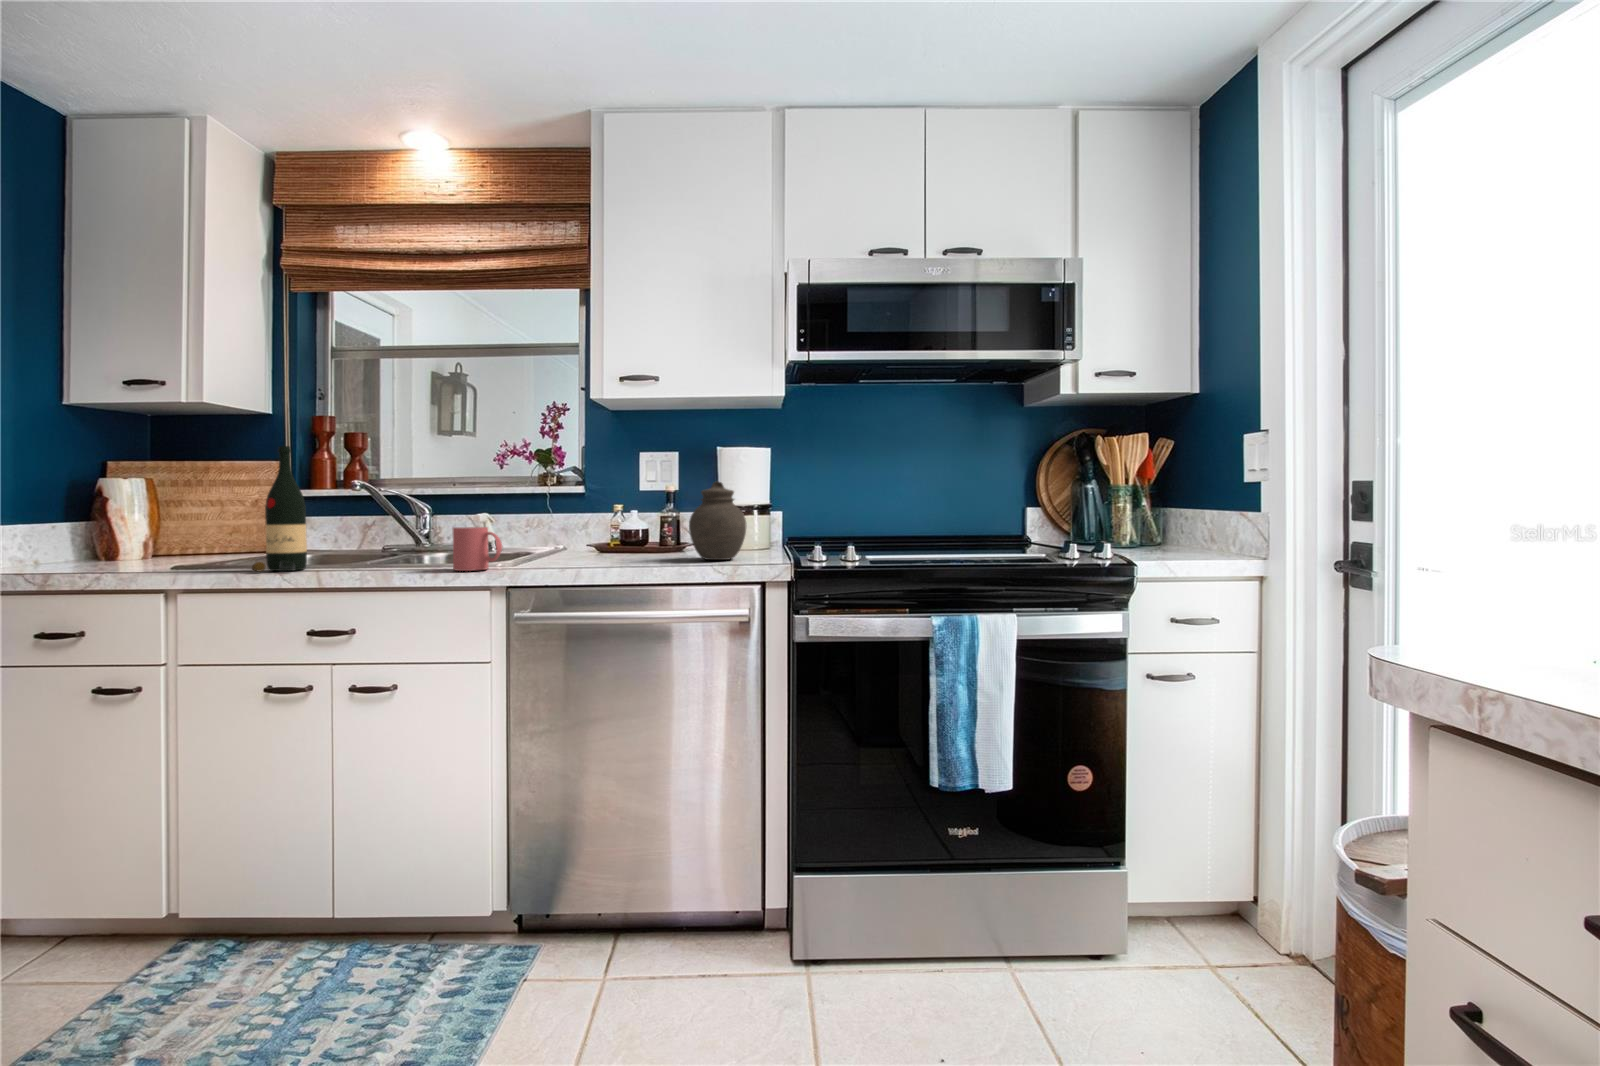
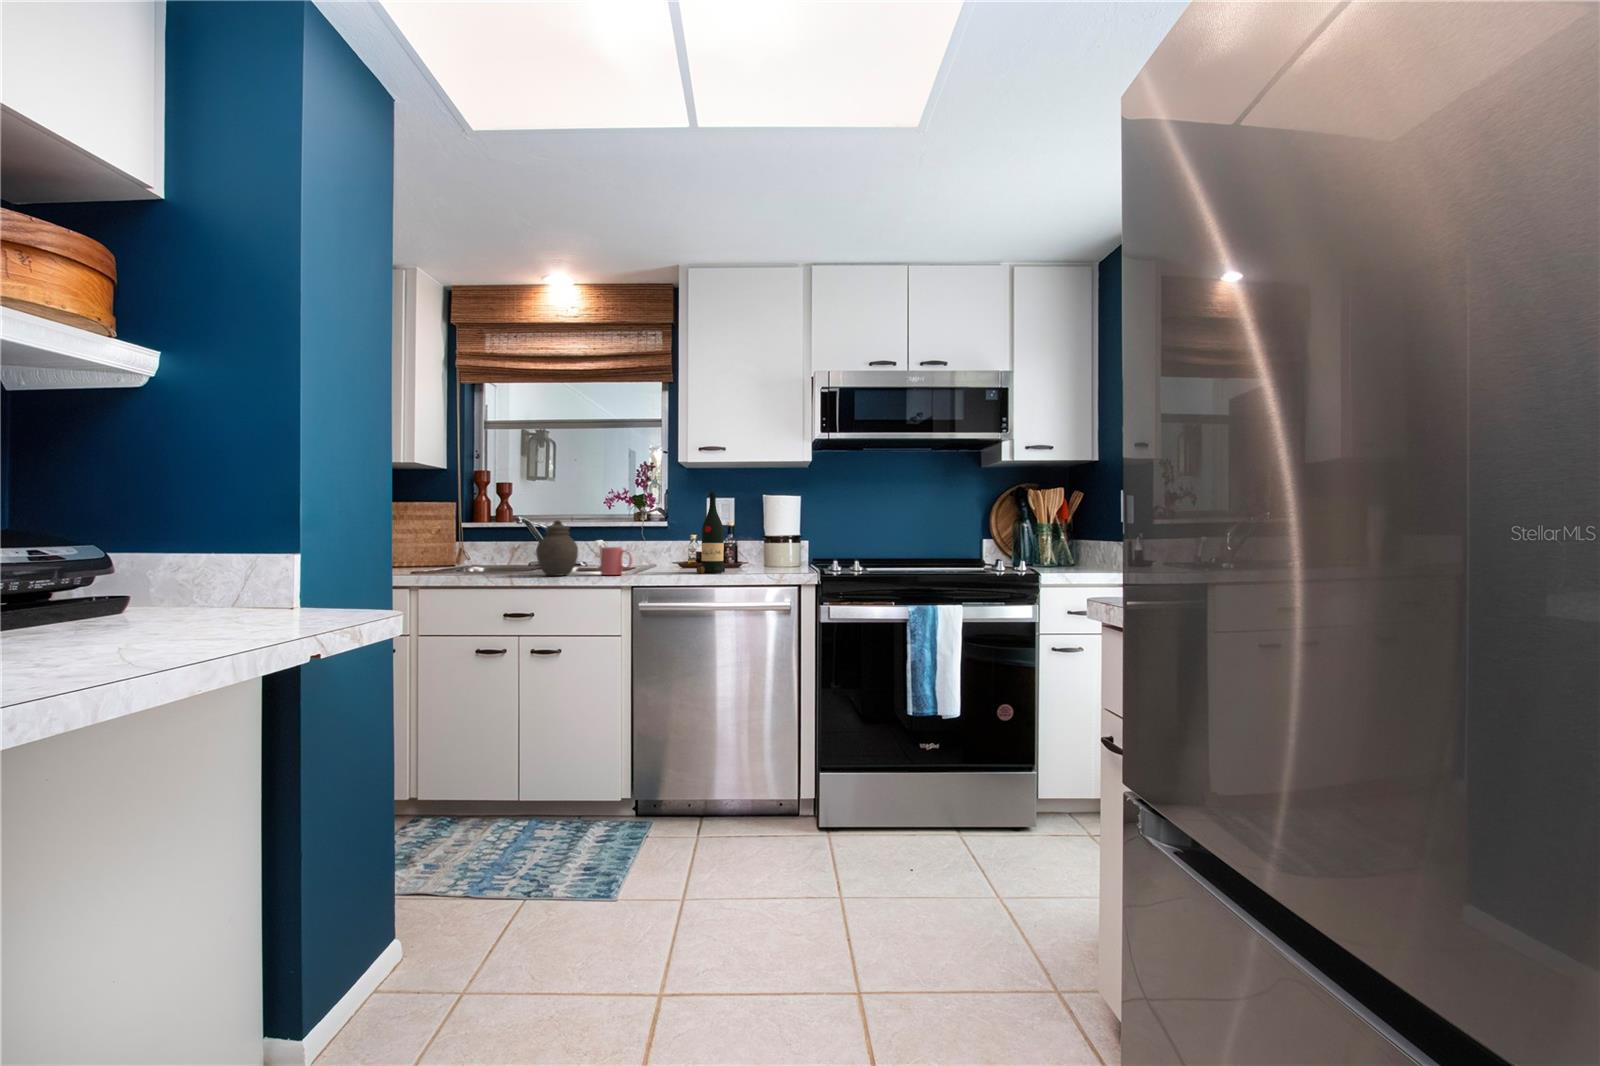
wine bottle: present [252,446,307,572] -> present [696,492,725,573]
jar: present [689,481,746,560] -> present [536,520,578,576]

